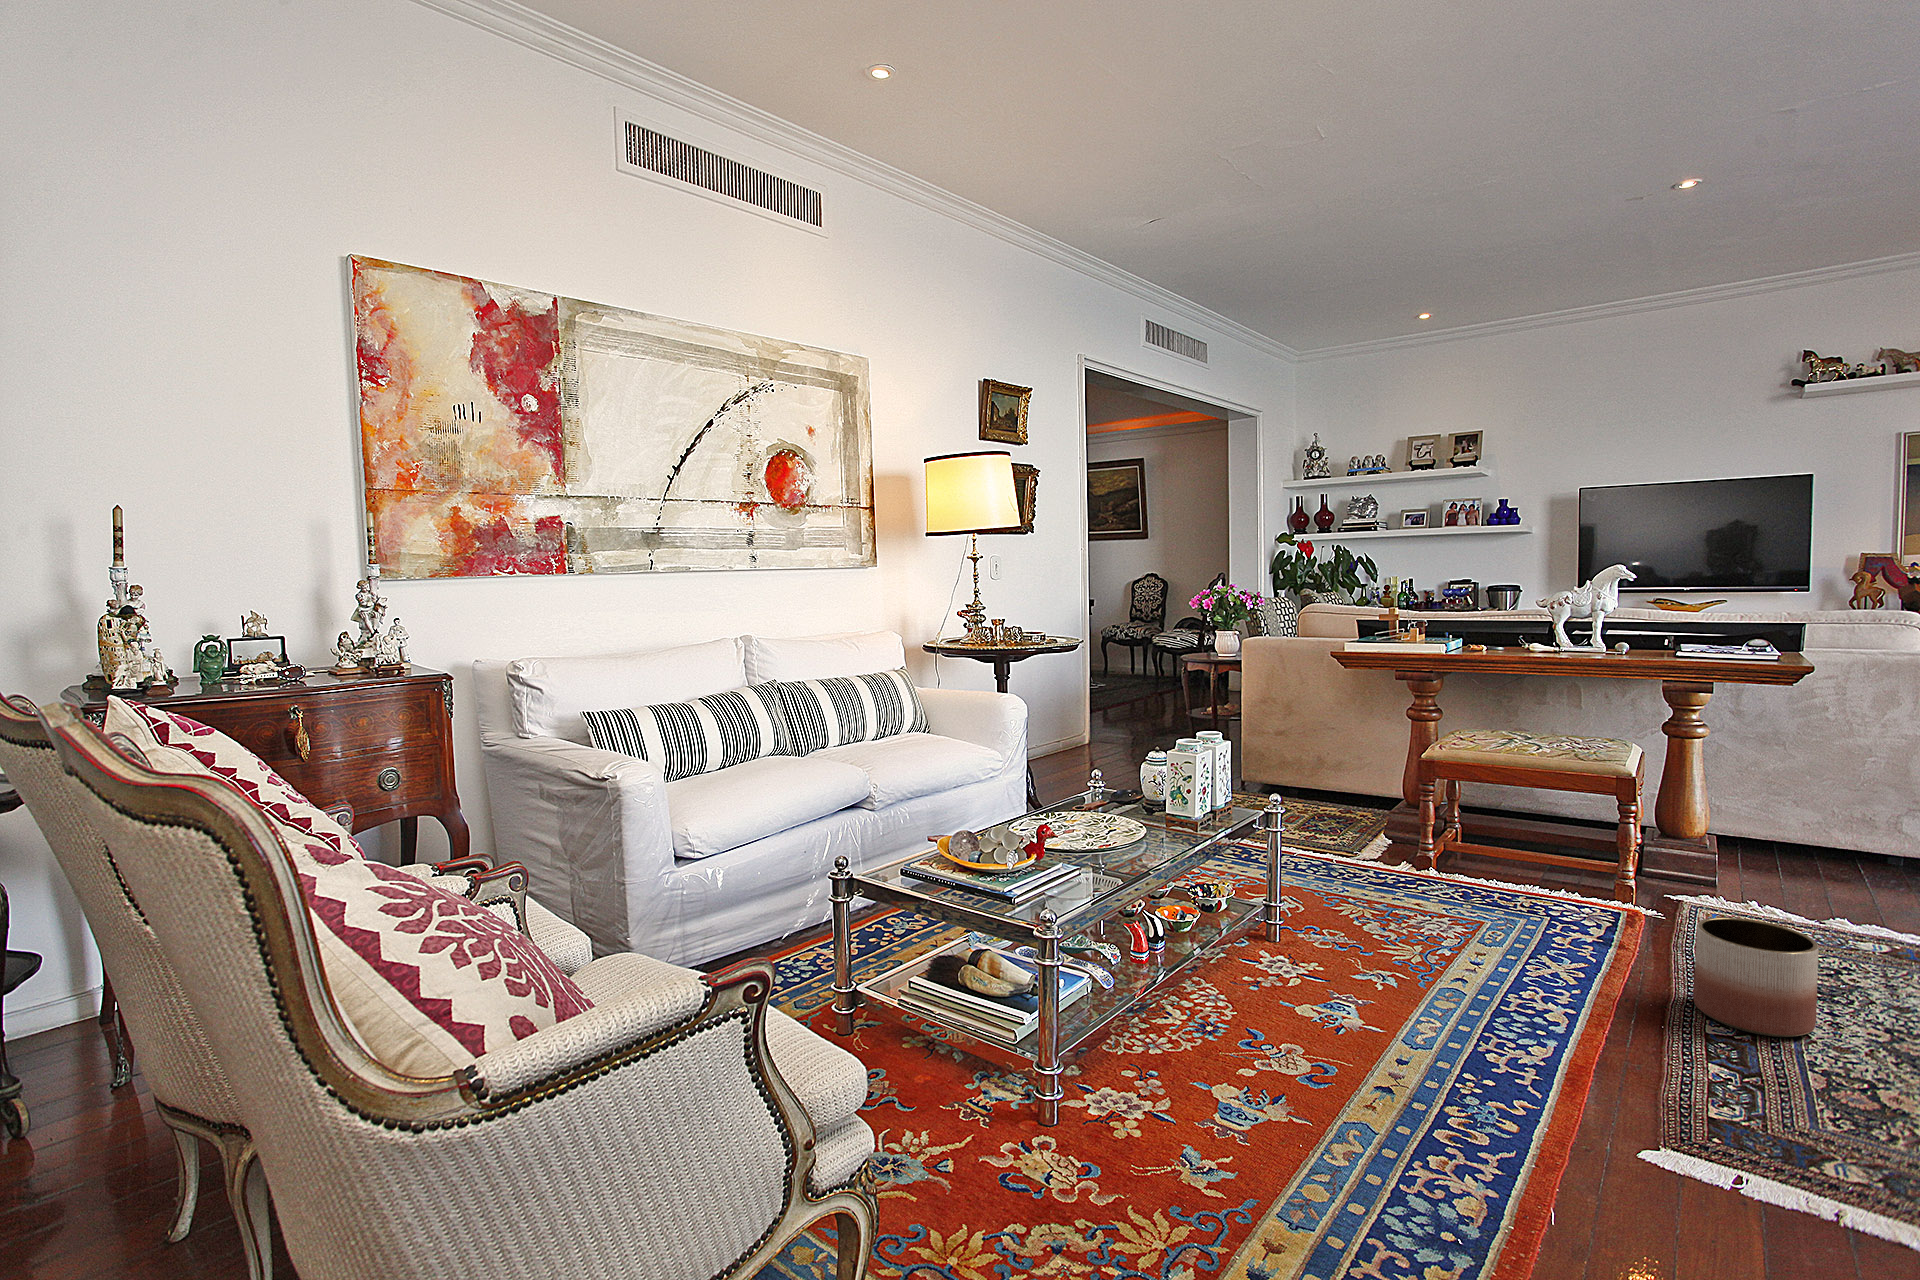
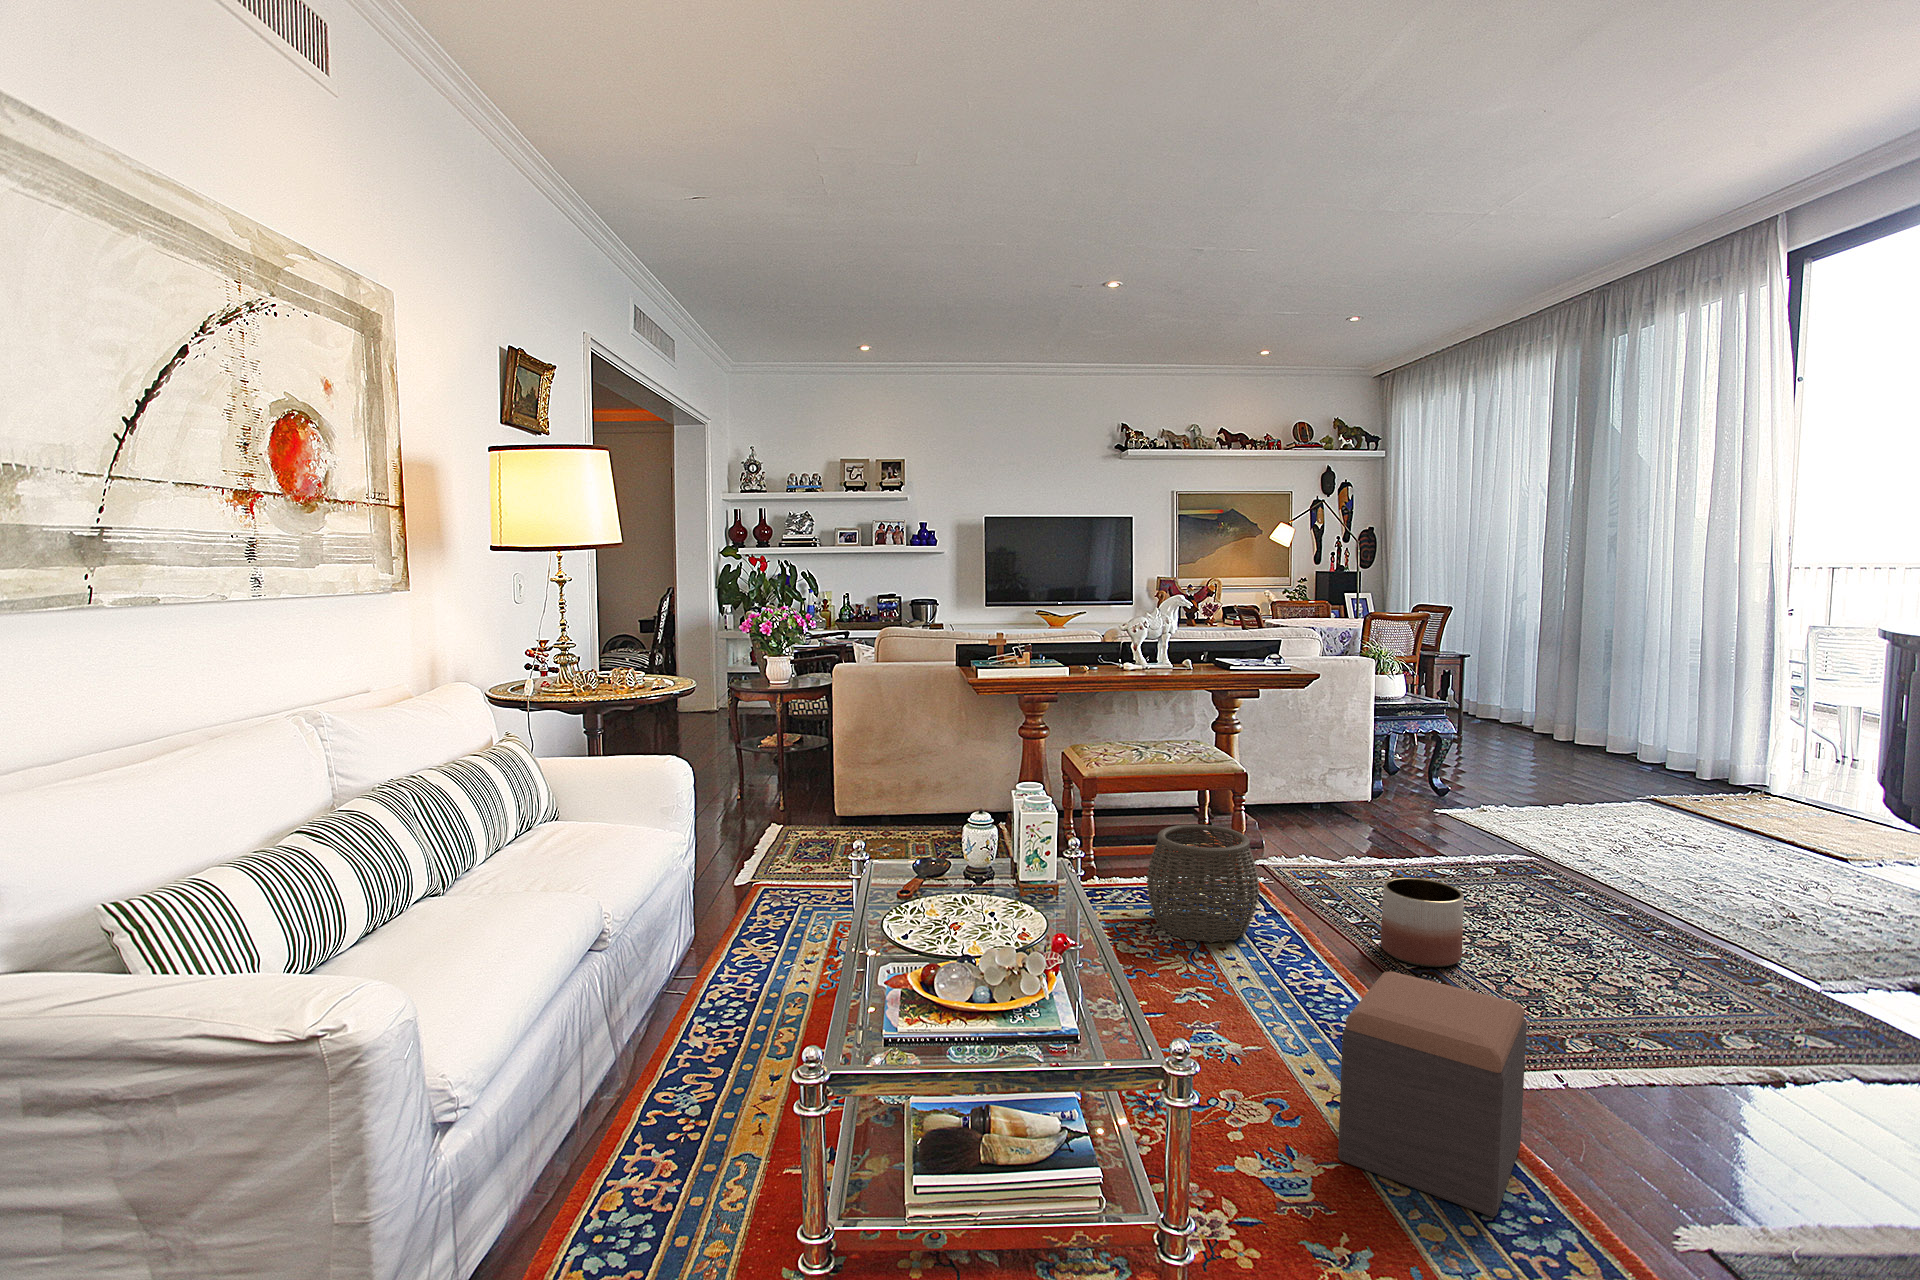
woven basket: none [1416,815,1555,946] -> present [1146,824,1260,943]
footstool: none [1314,951,1544,1196] -> present [1338,971,1527,1217]

